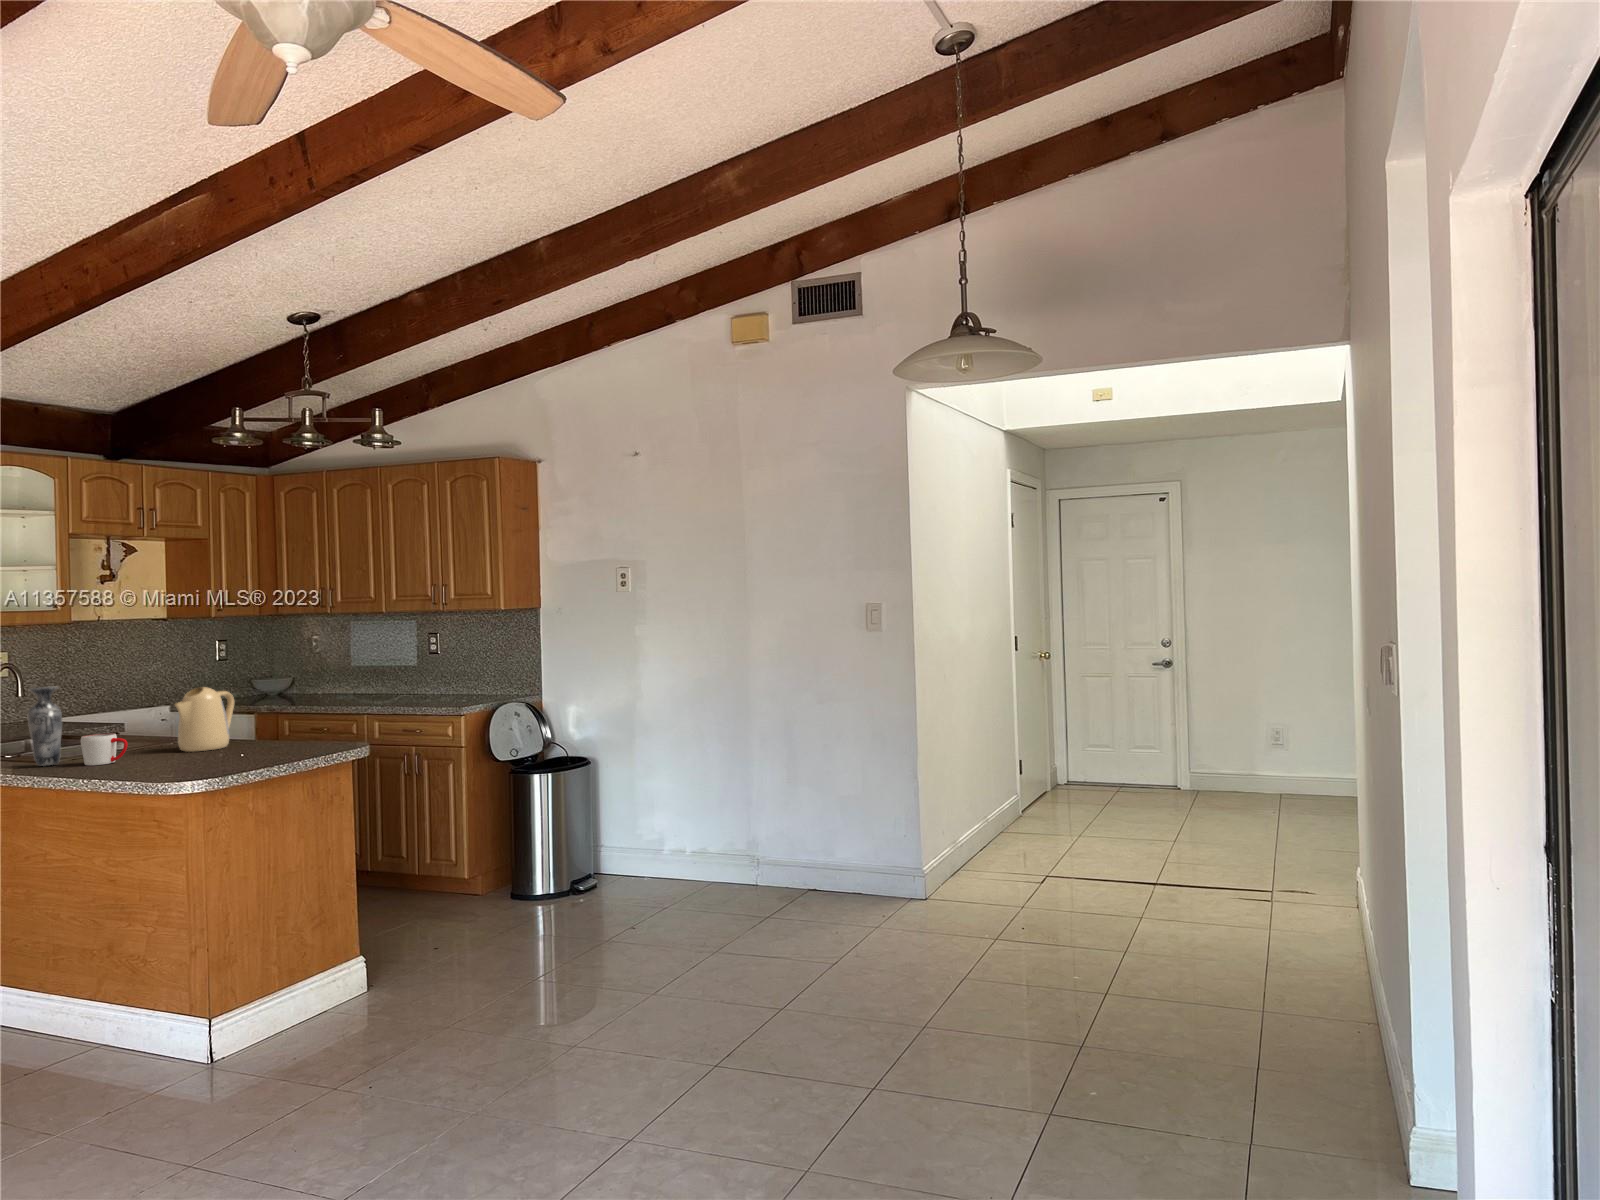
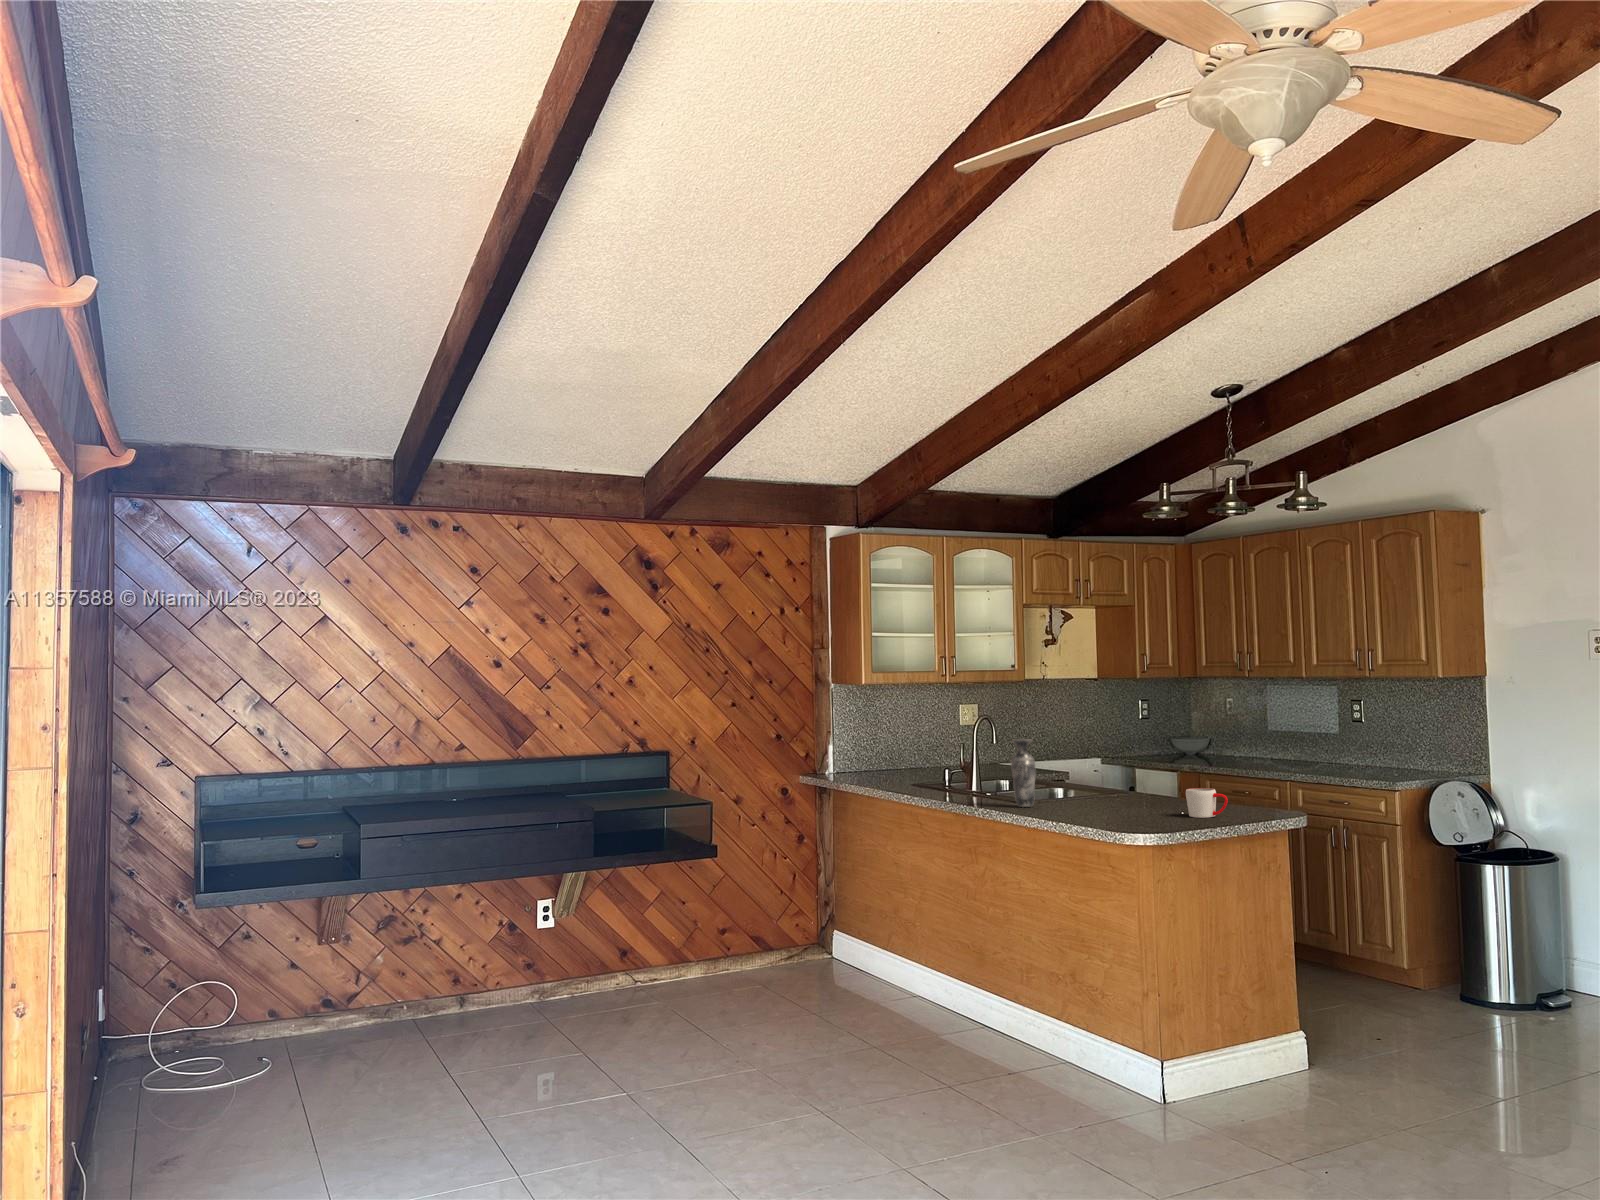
kettle: present [175,687,234,752] -> none [1121,746,1171,806]
mug: present [81,733,128,765] -> present [1186,788,1228,818]

